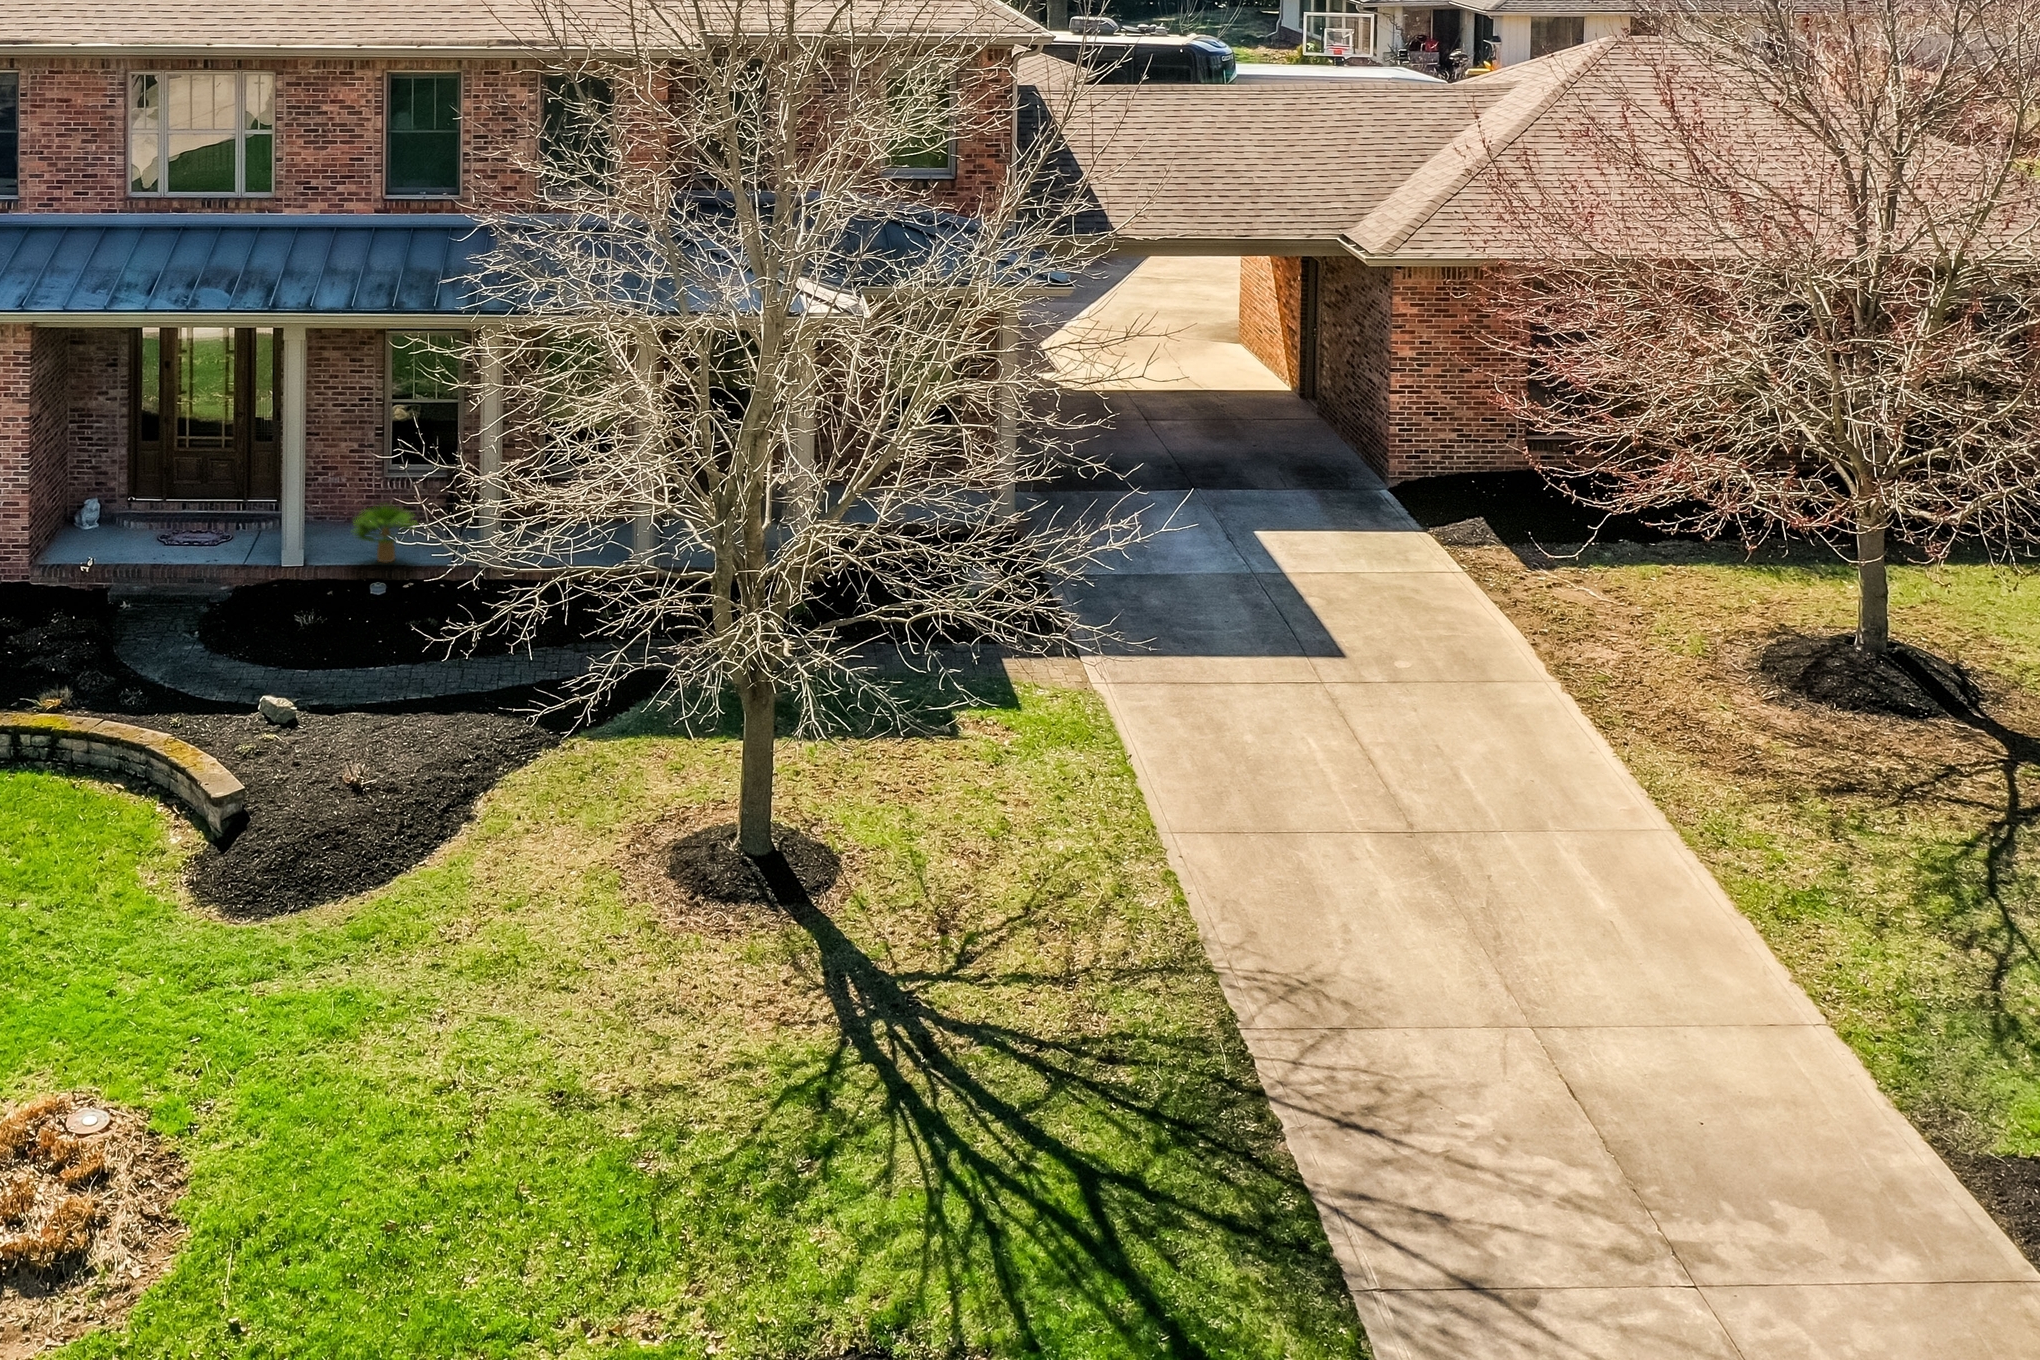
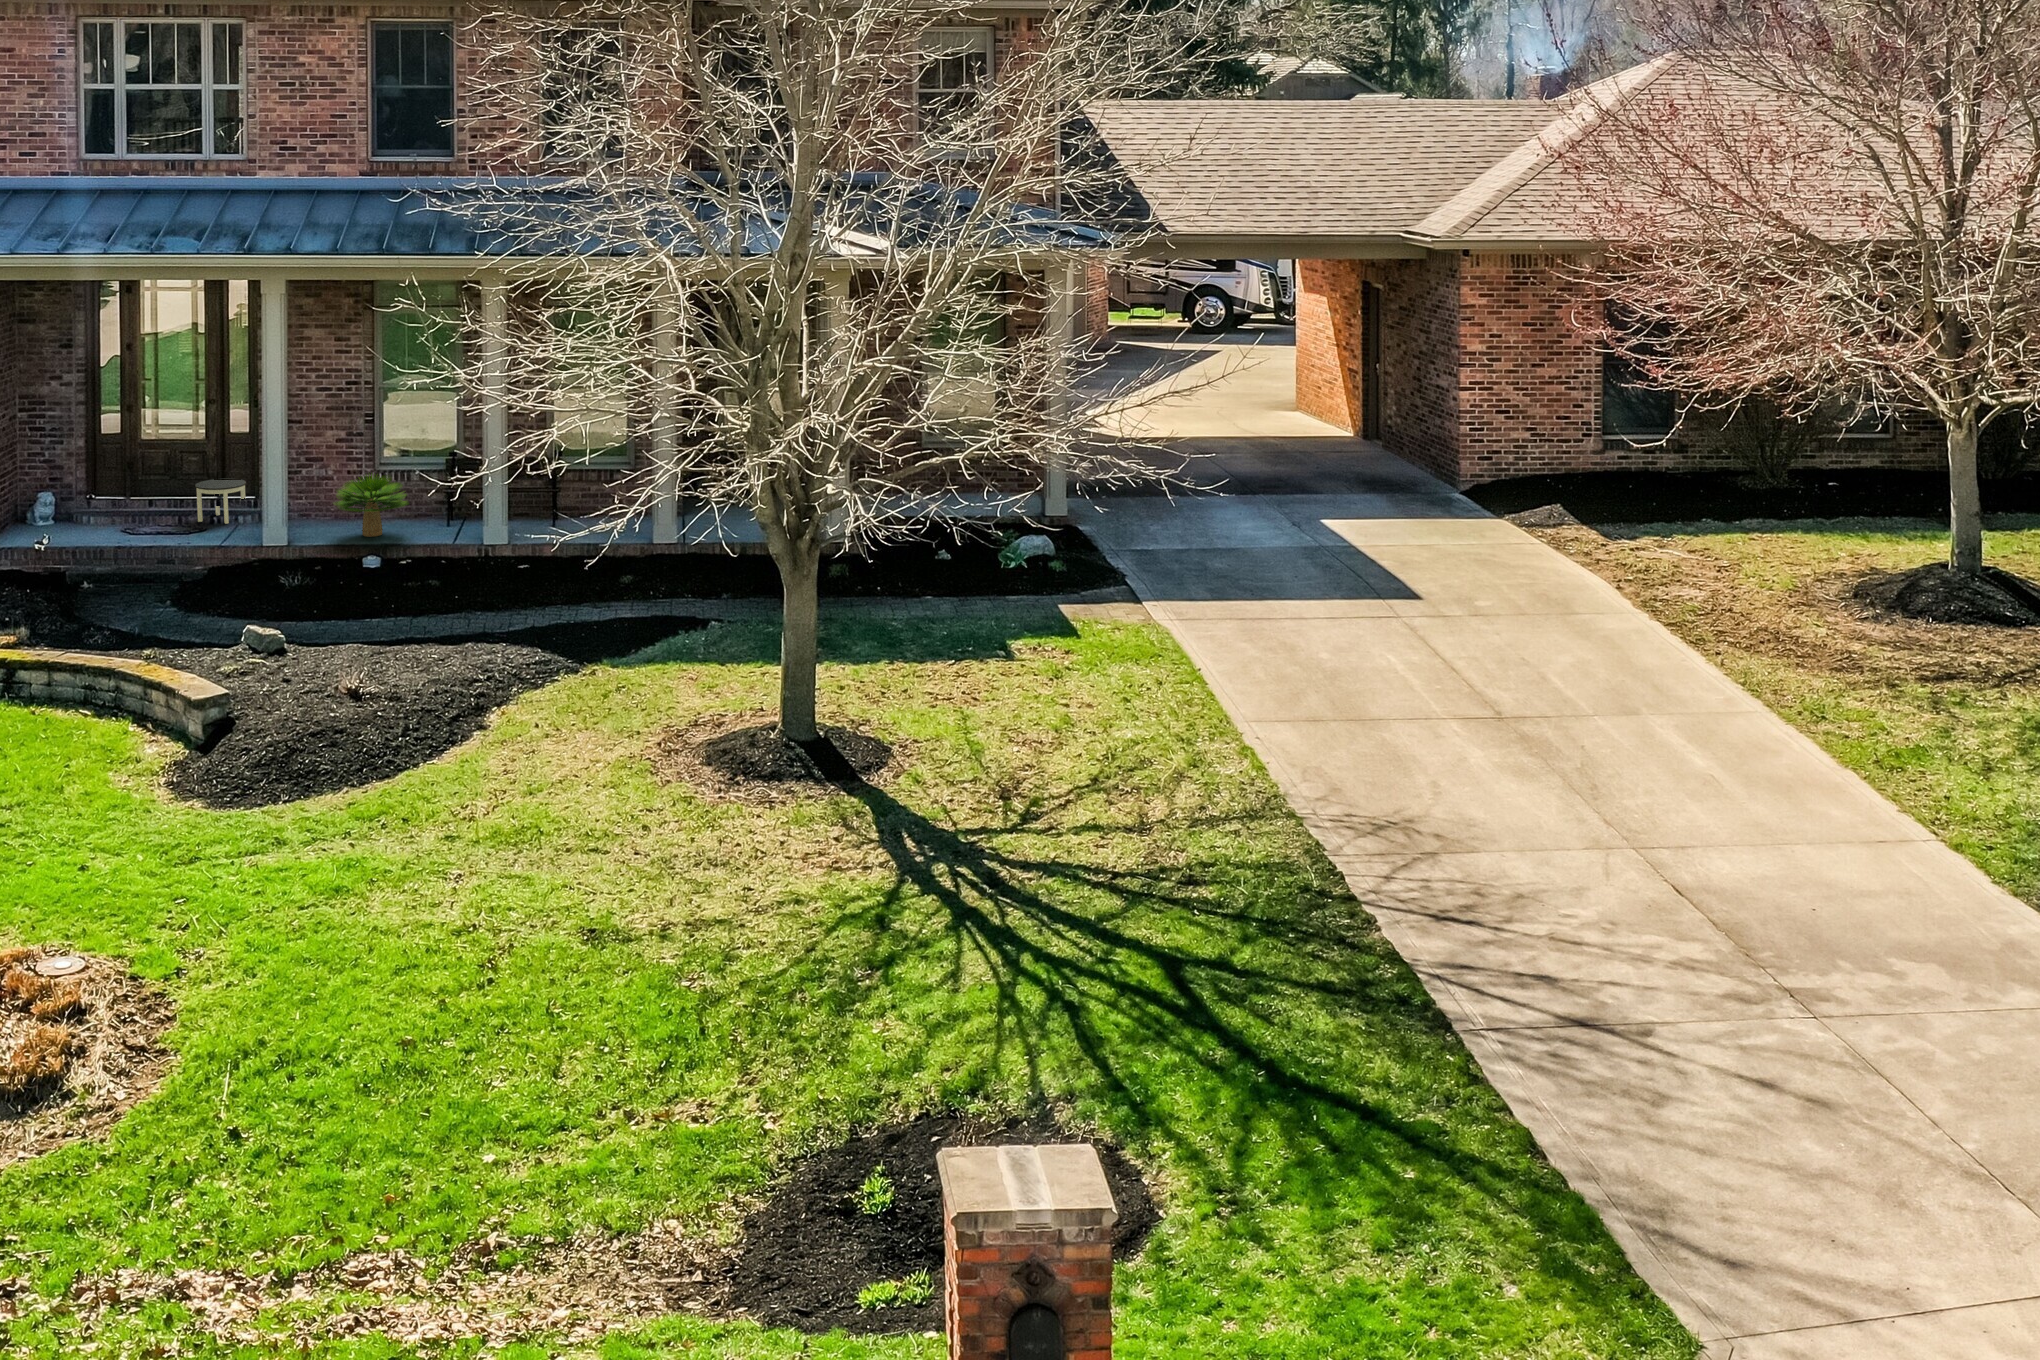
round table: none [226,495,272,540] -> present [195,480,246,524]

